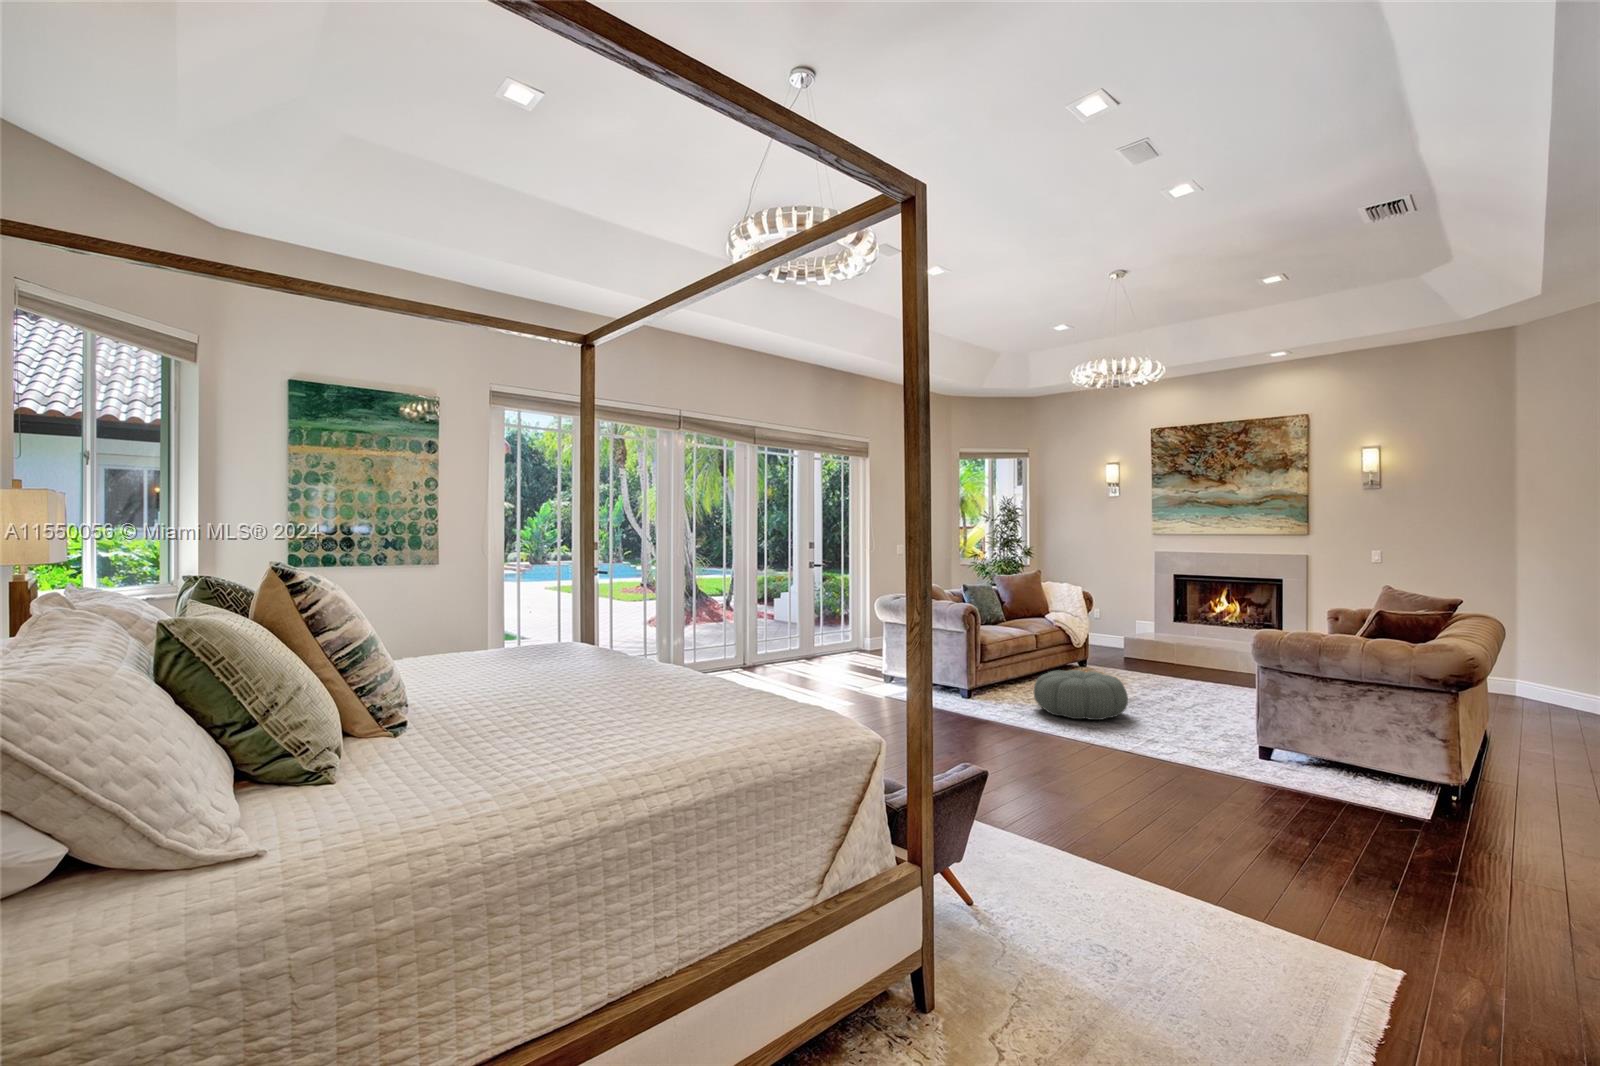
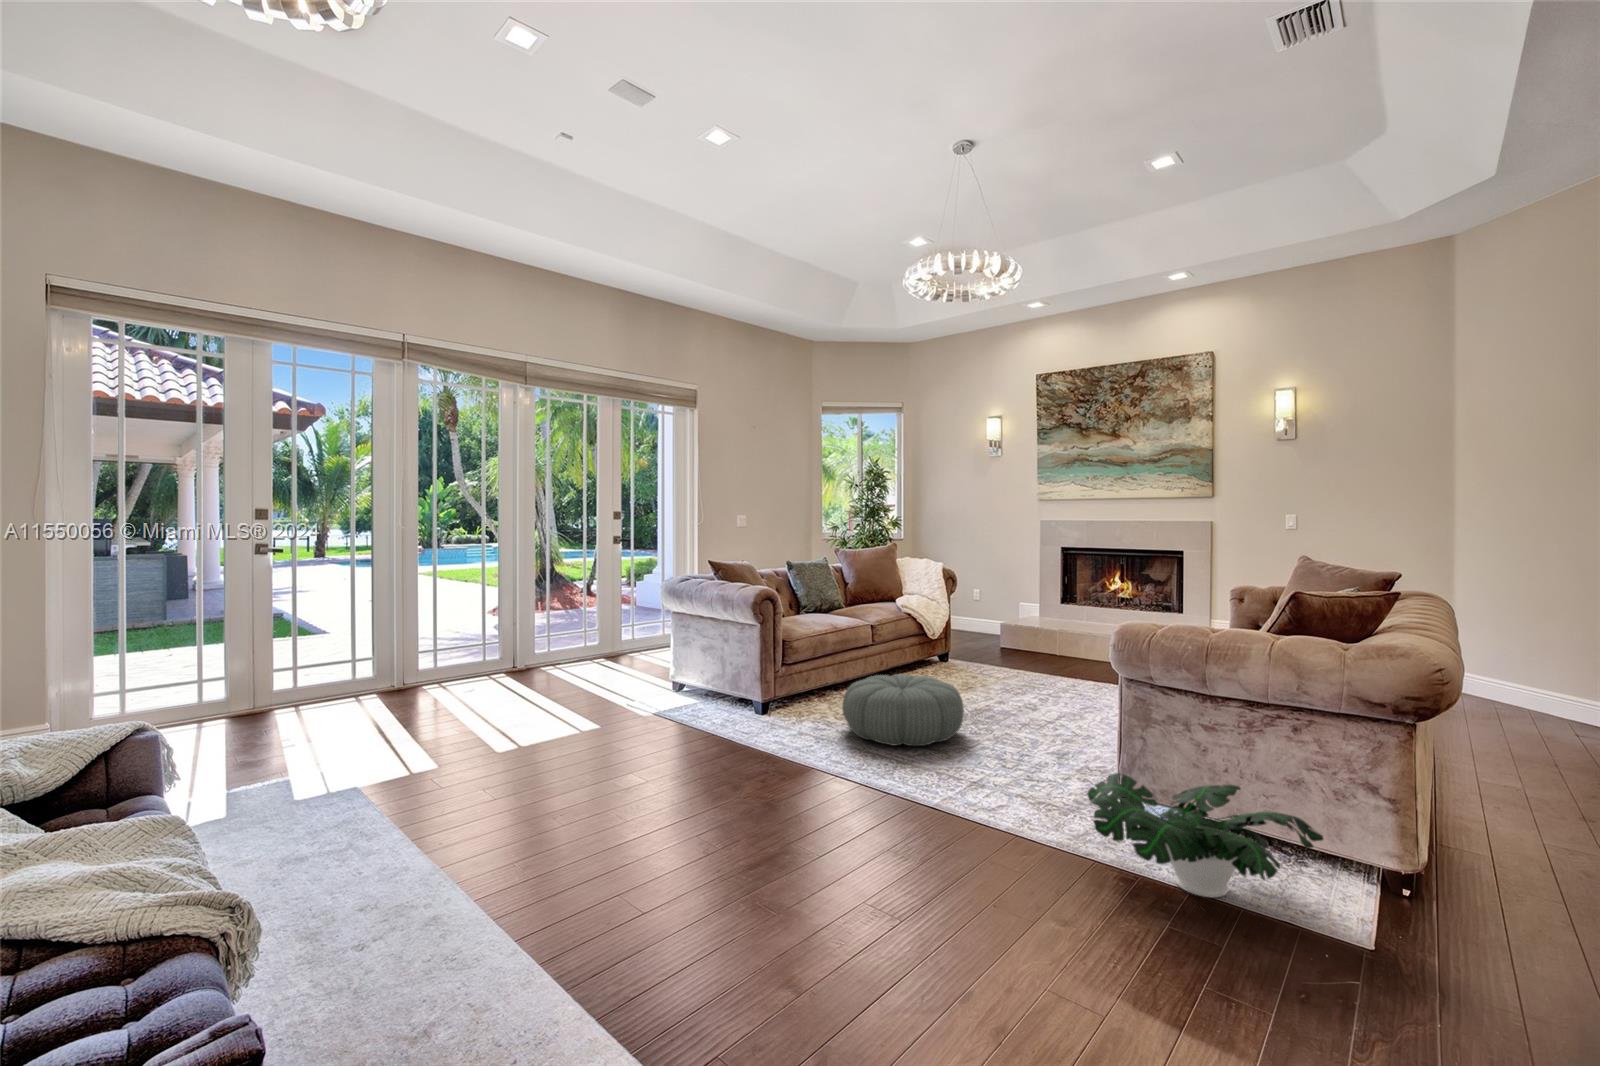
potted plant: none [1242,726,1400,798] -> present [1088,773,1323,898]

